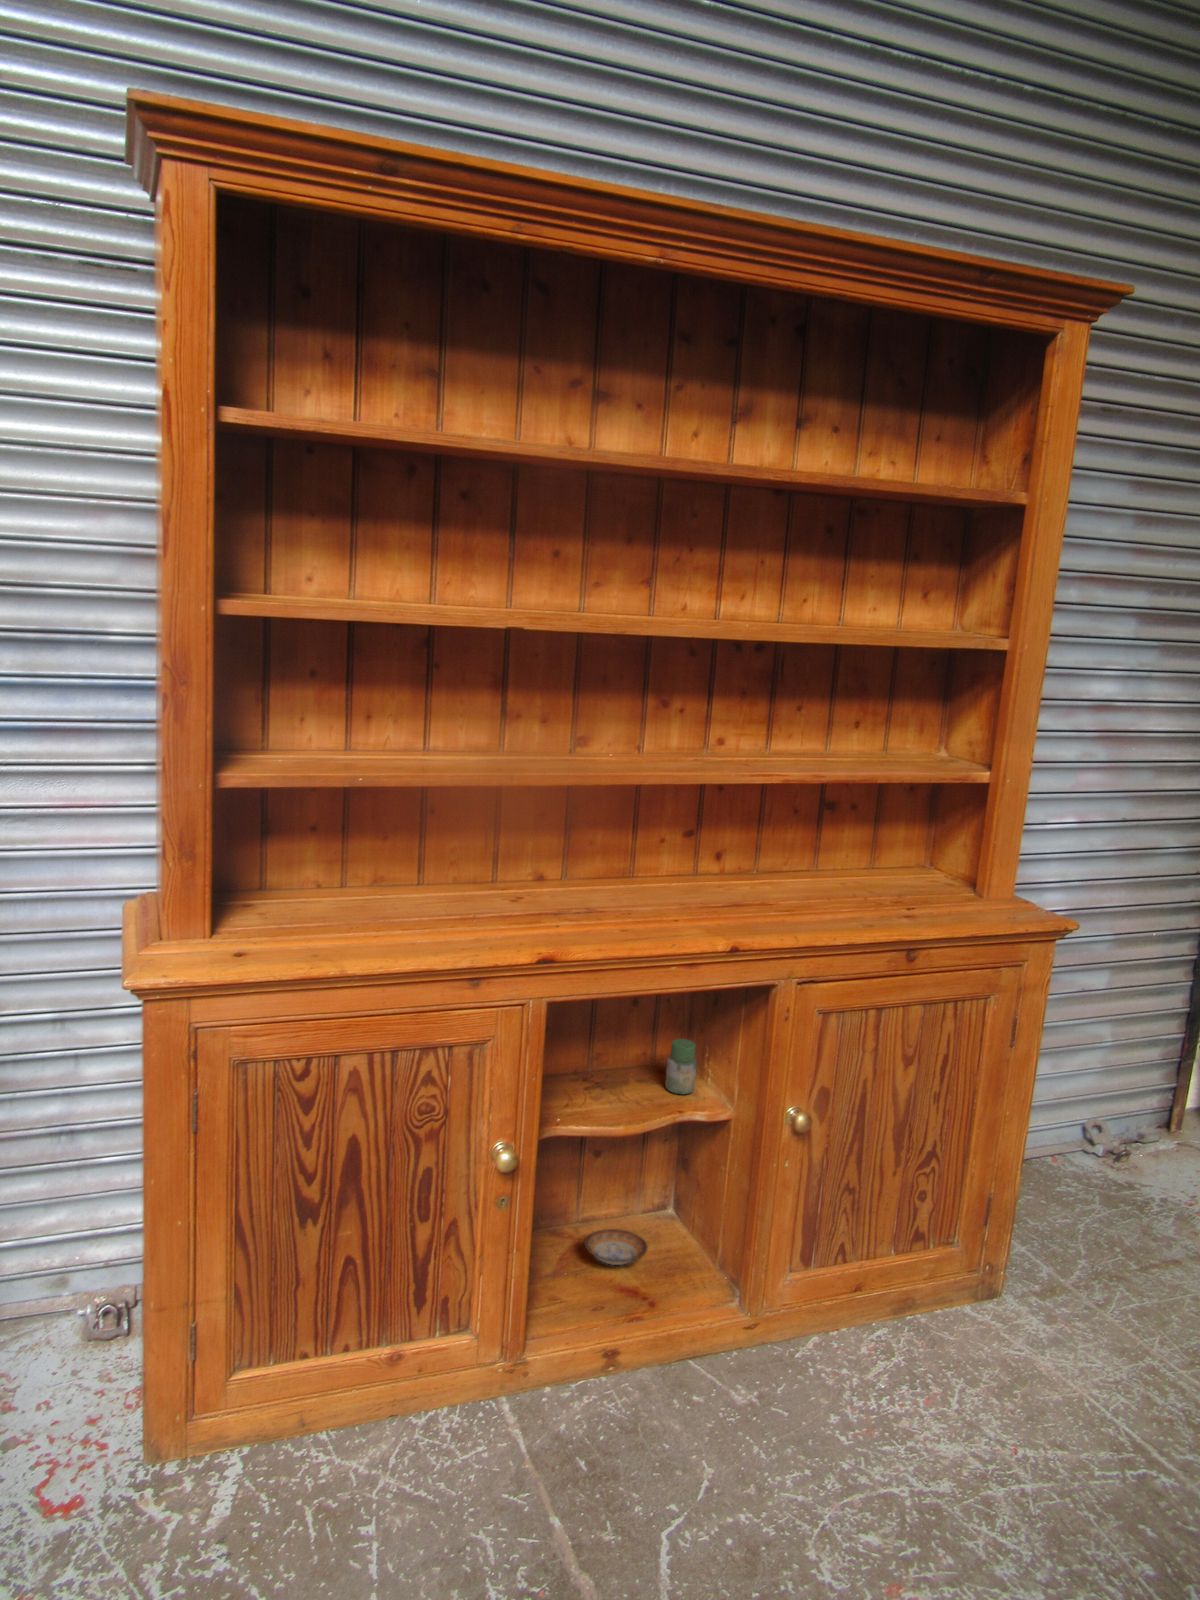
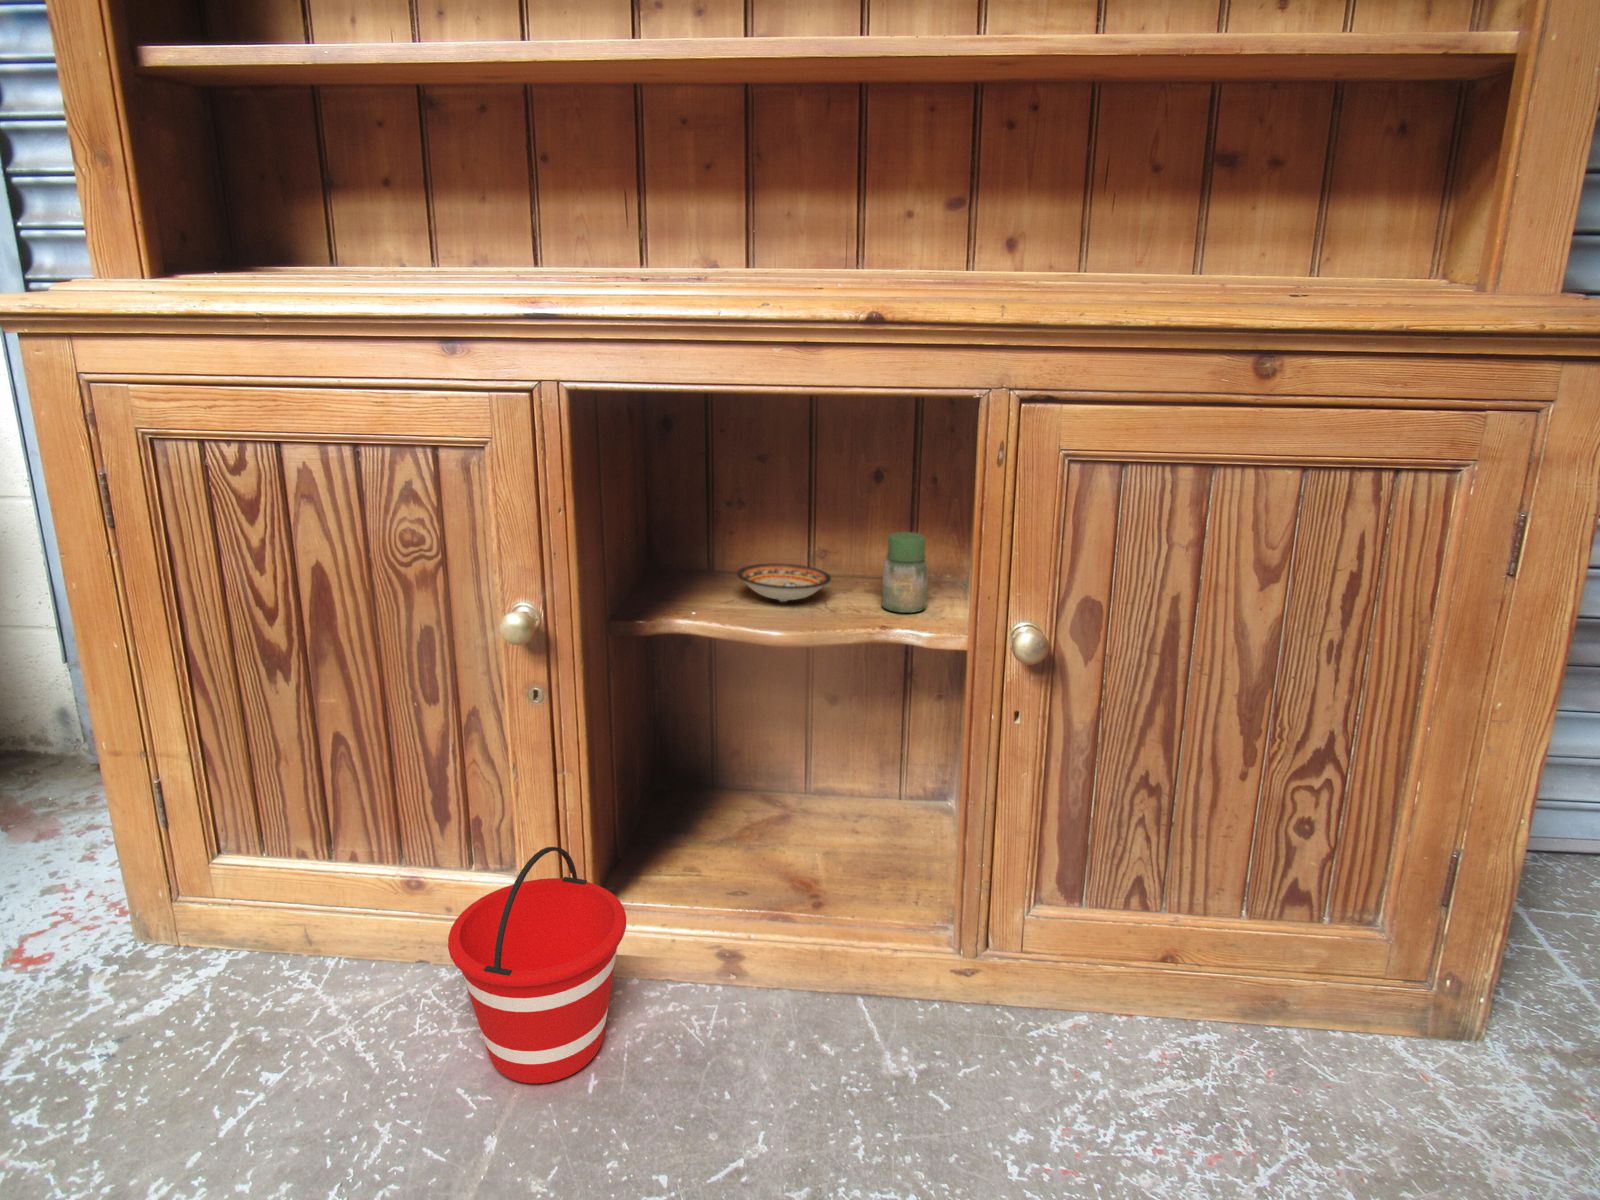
ceramic bowl: present [584,1229,647,1265] -> present [737,563,831,602]
bucket: none [484,1307,601,1477] -> present [448,847,626,1084]

